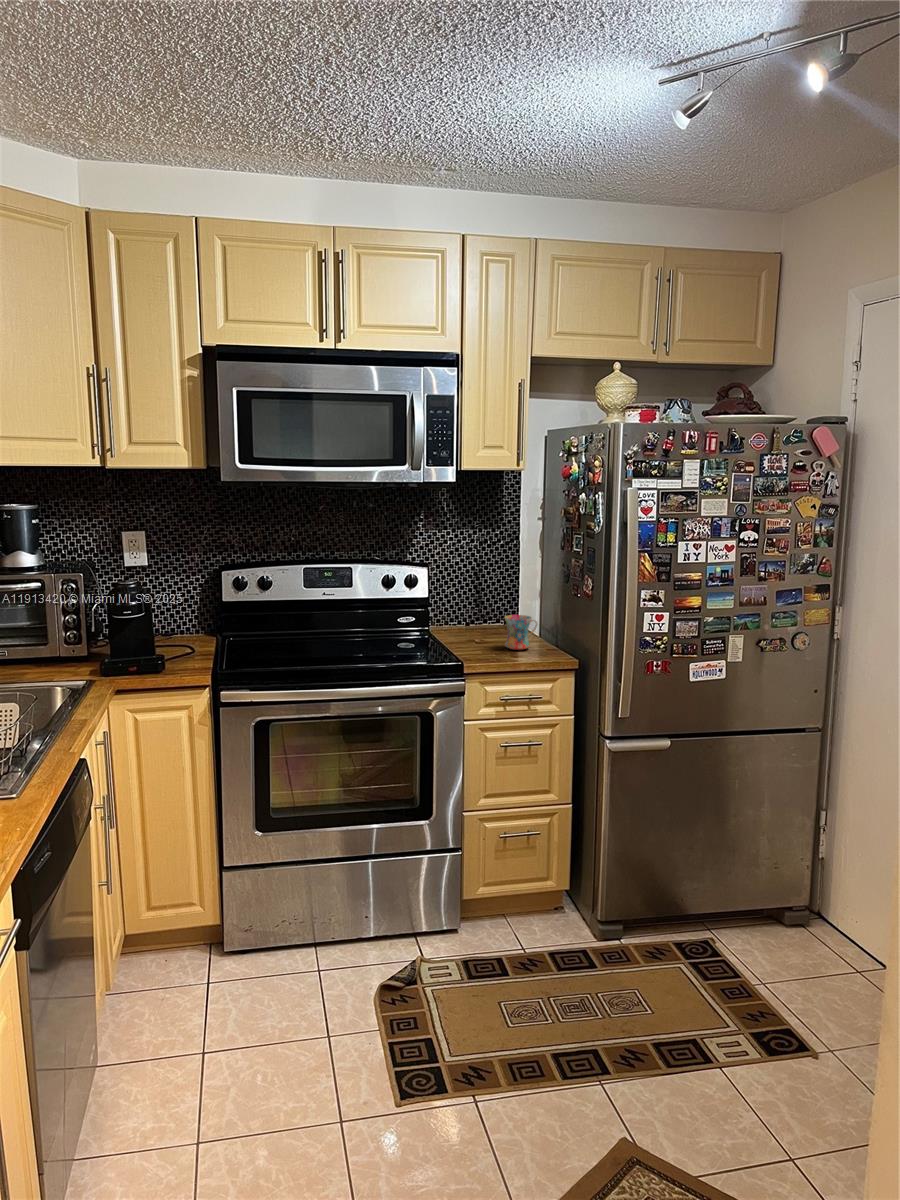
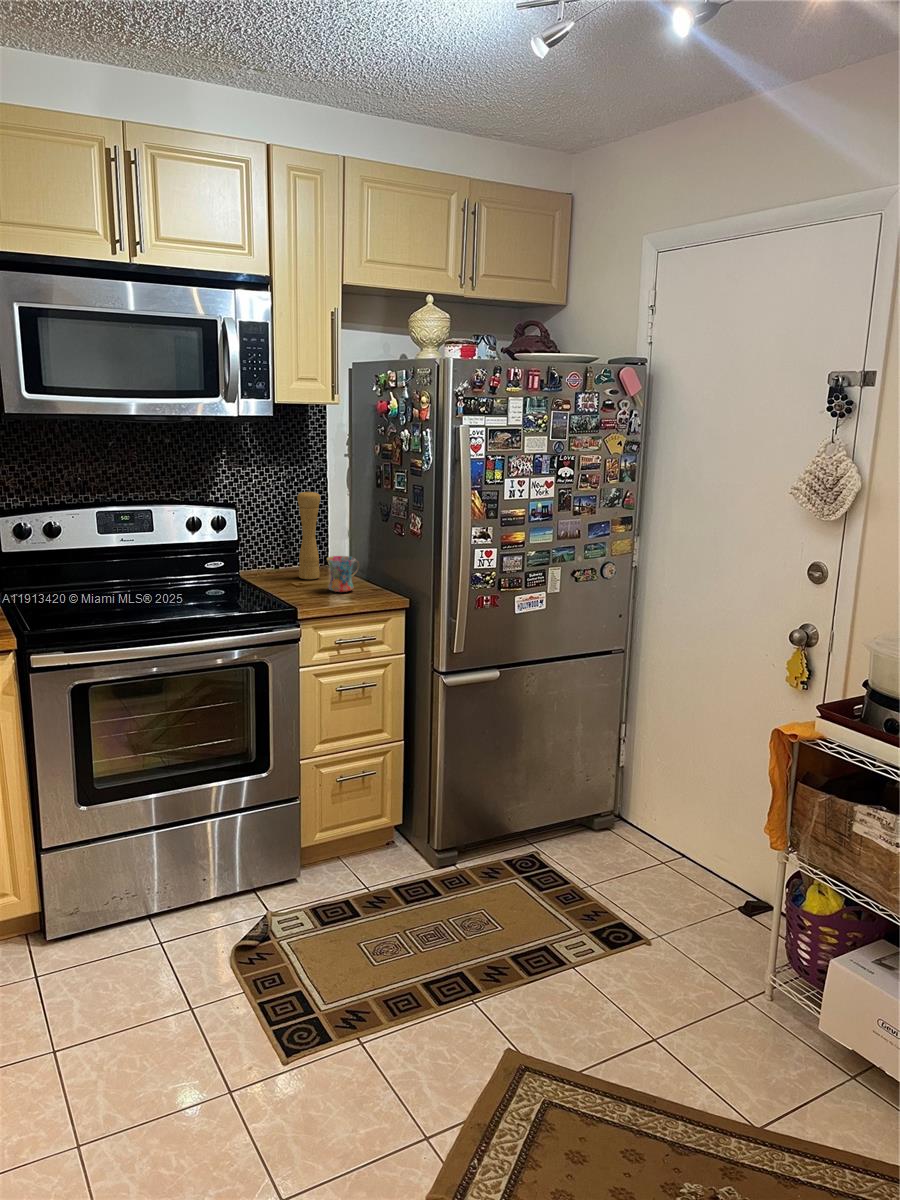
pepper mill: none [484,552,506,636] -> present [297,491,320,579]

